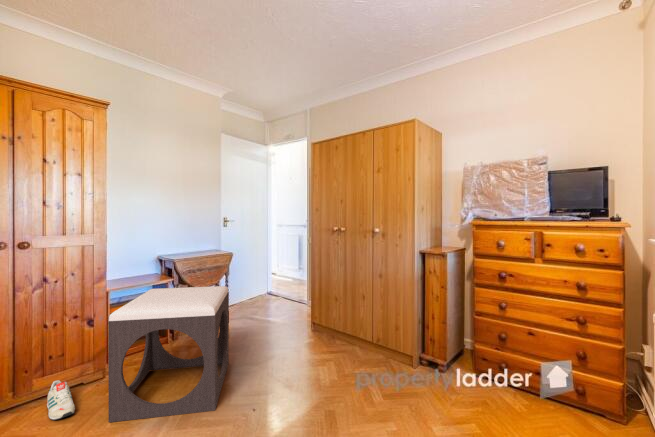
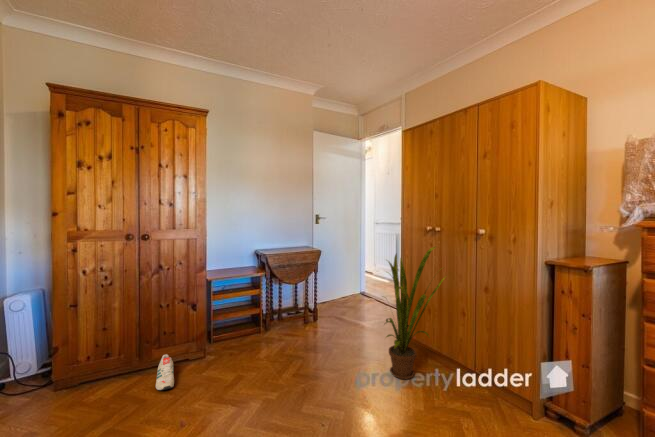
house plant: none [297,243,351,360] -> present [386,247,445,379]
footstool: present [108,286,229,422] -> none [194,282,309,416]

